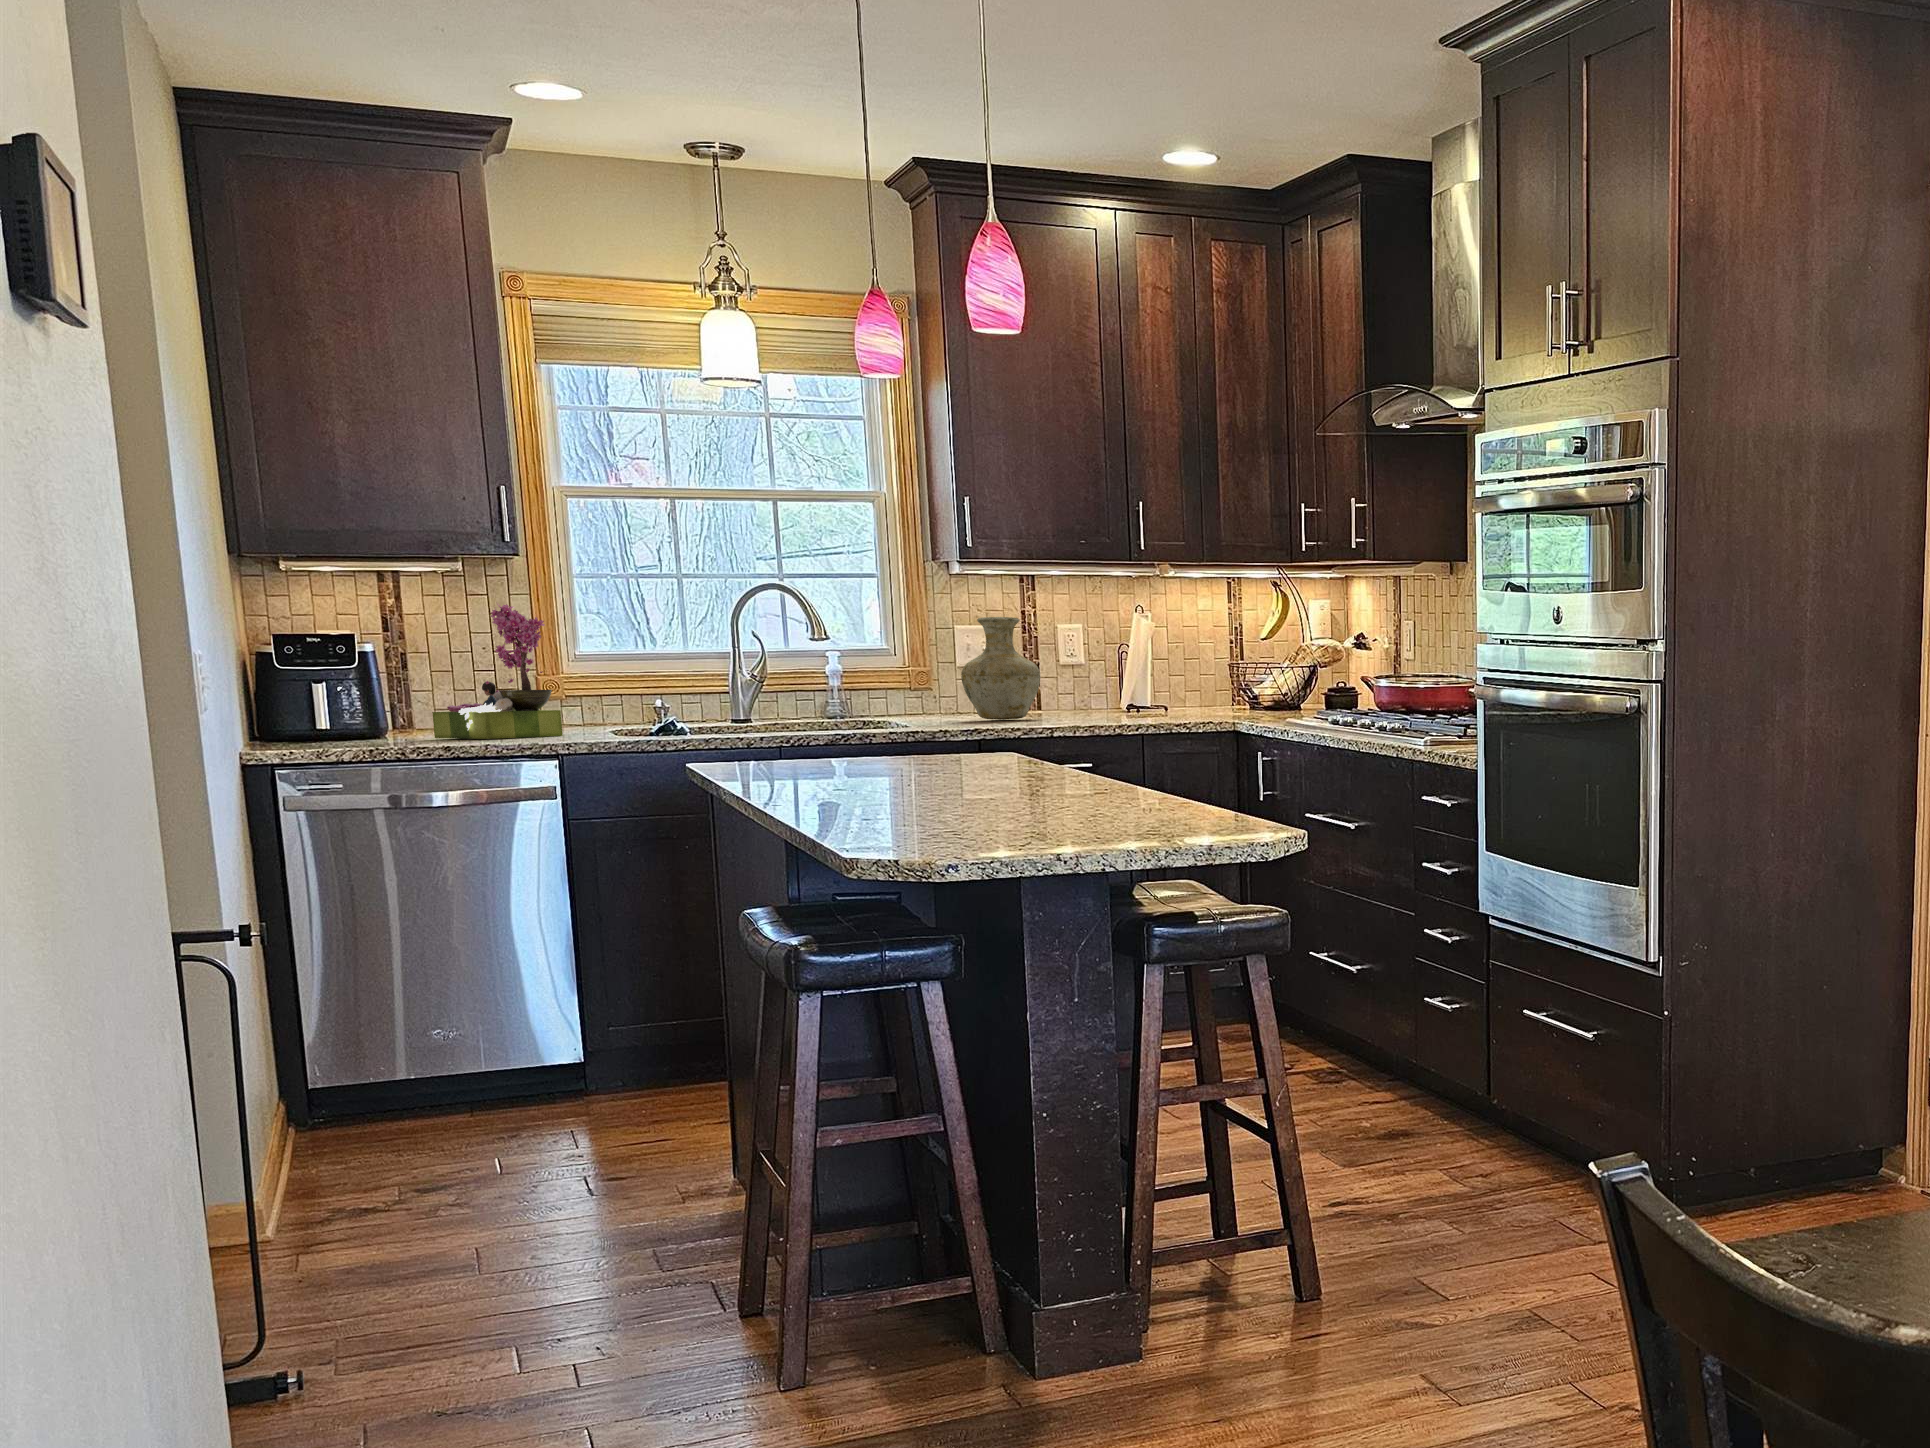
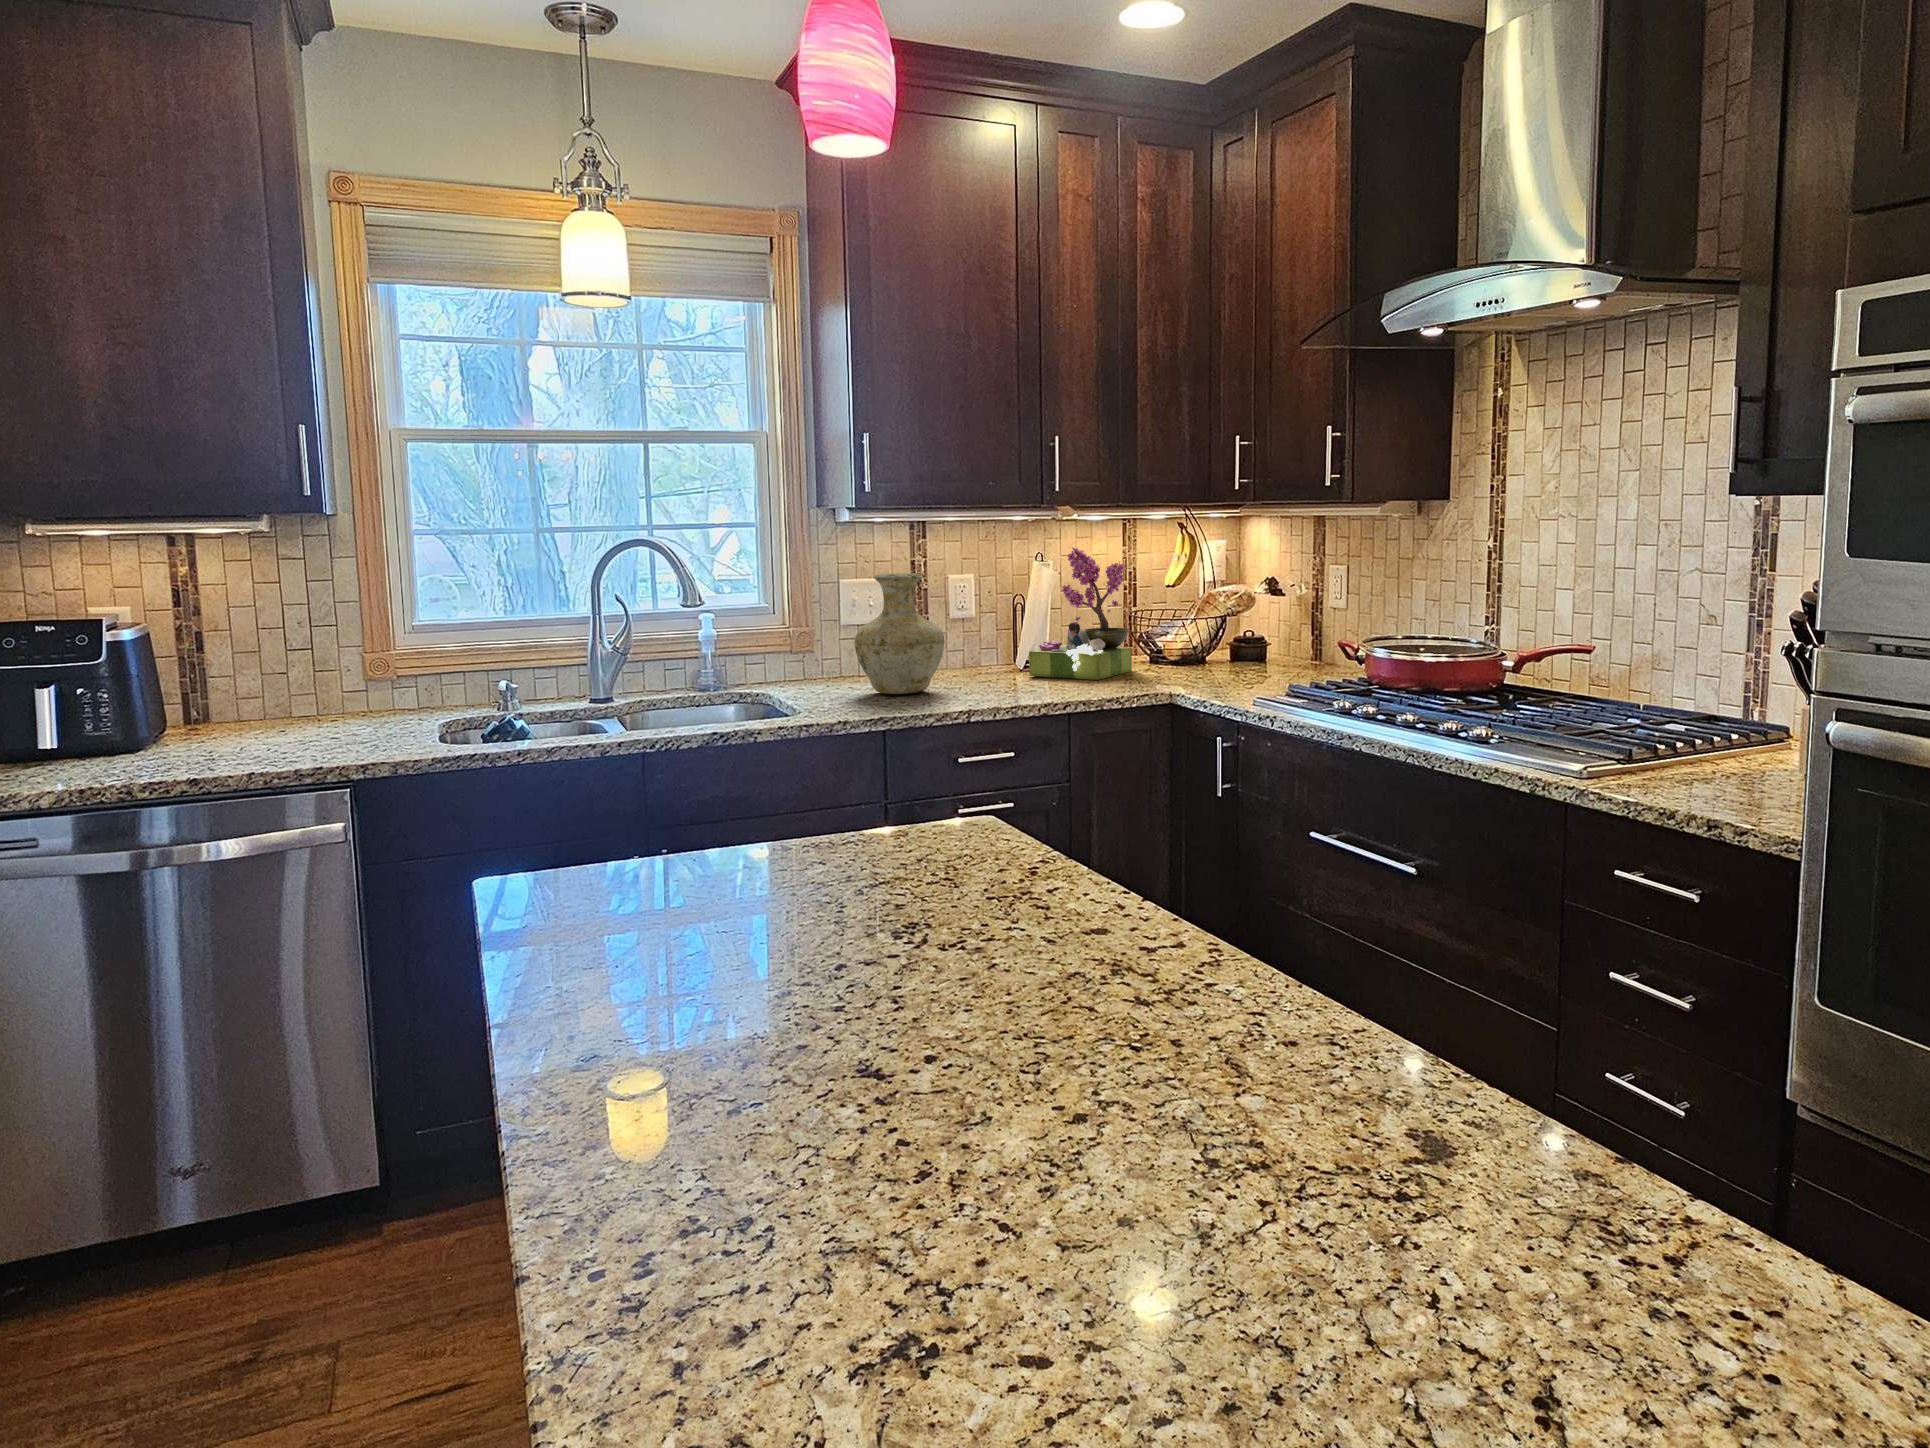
flower arrangement: present [432,604,563,739] -> present [1029,547,1132,680]

